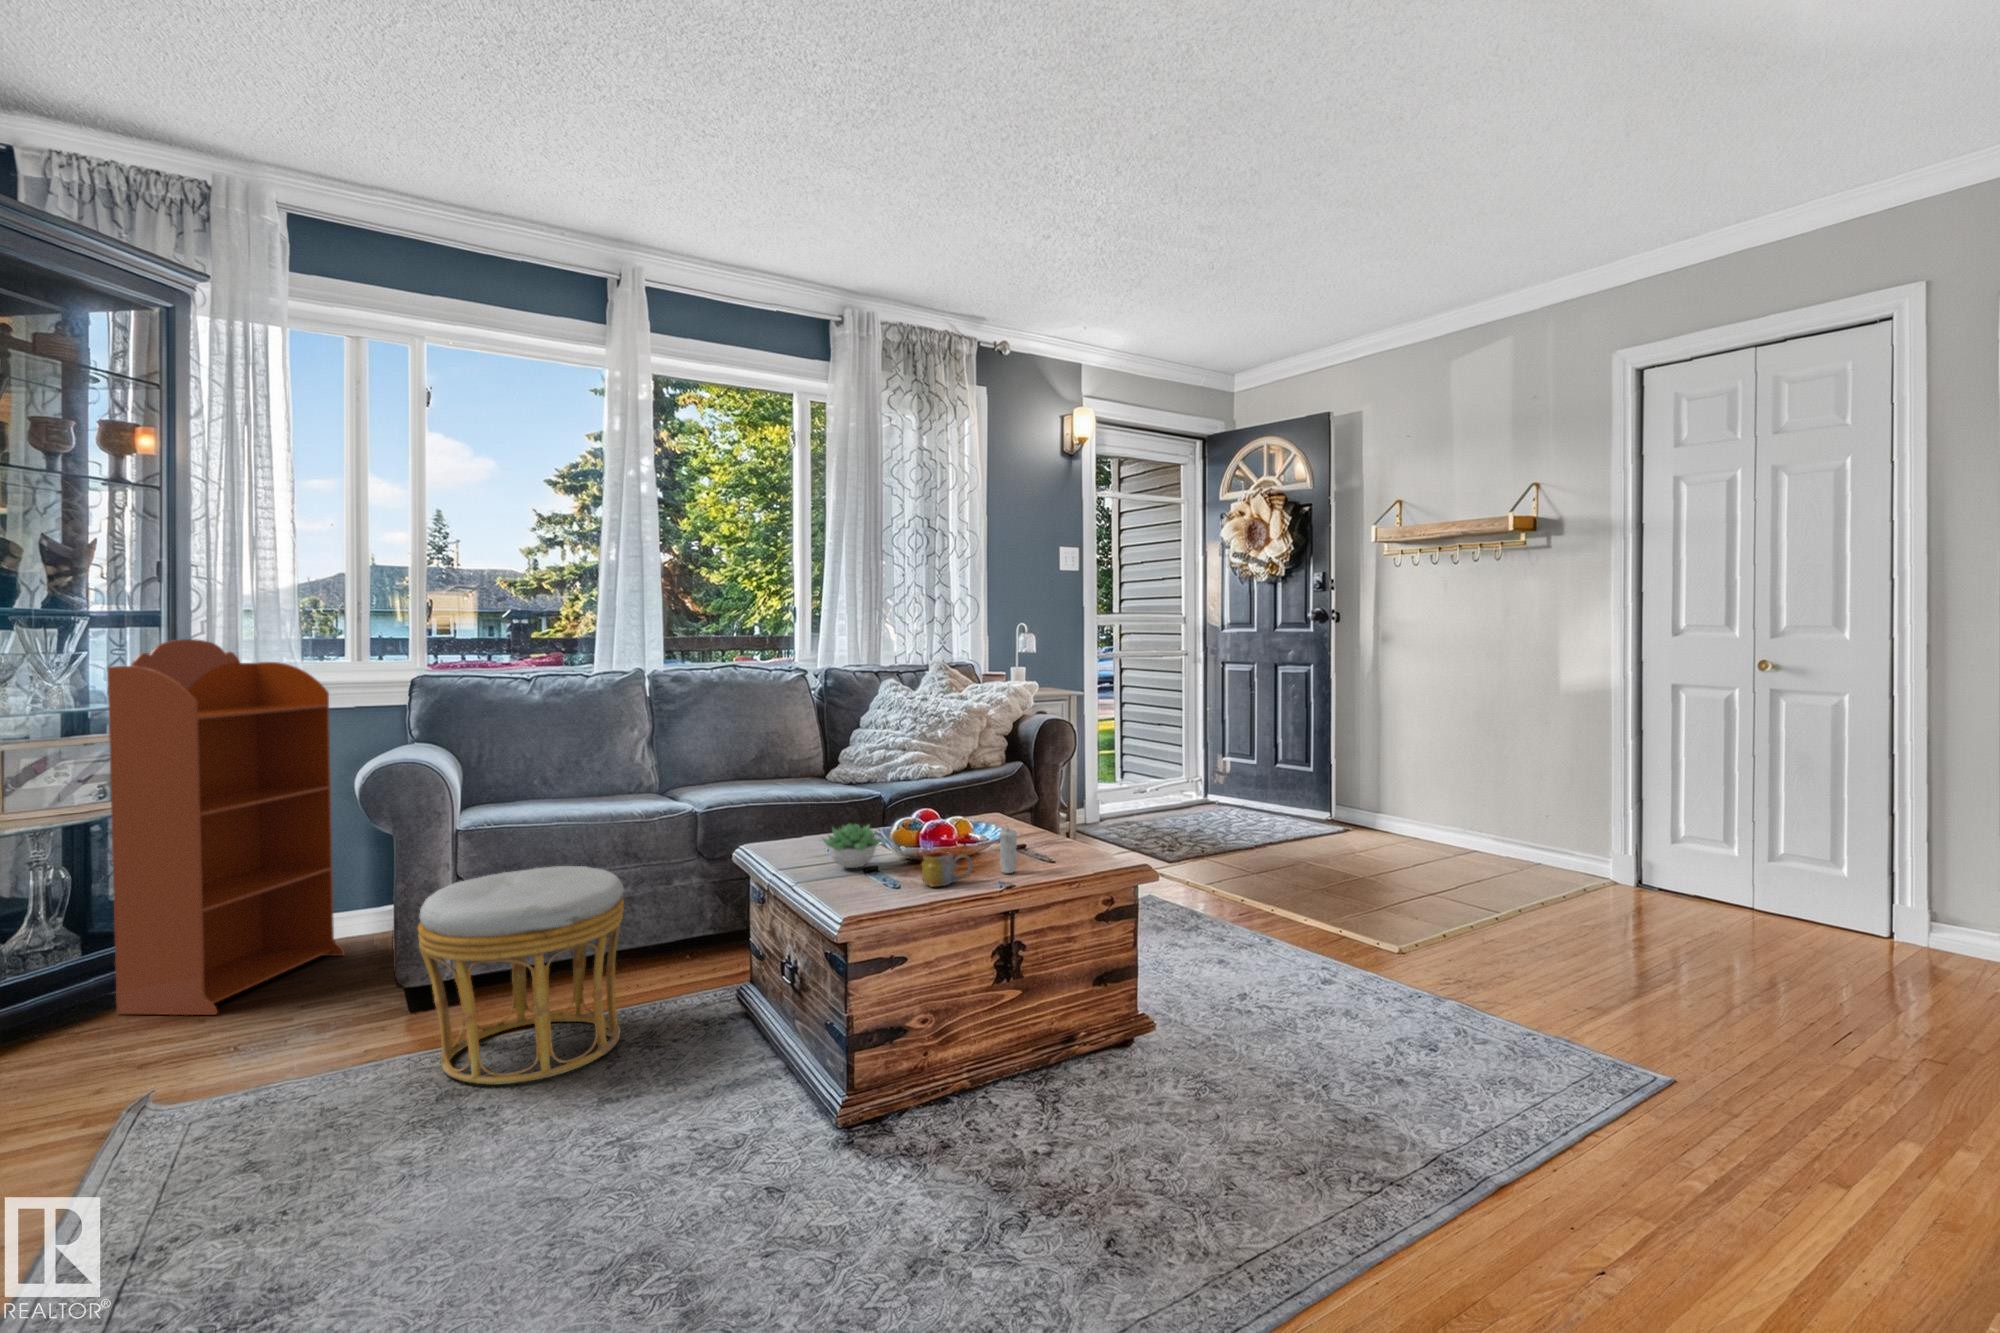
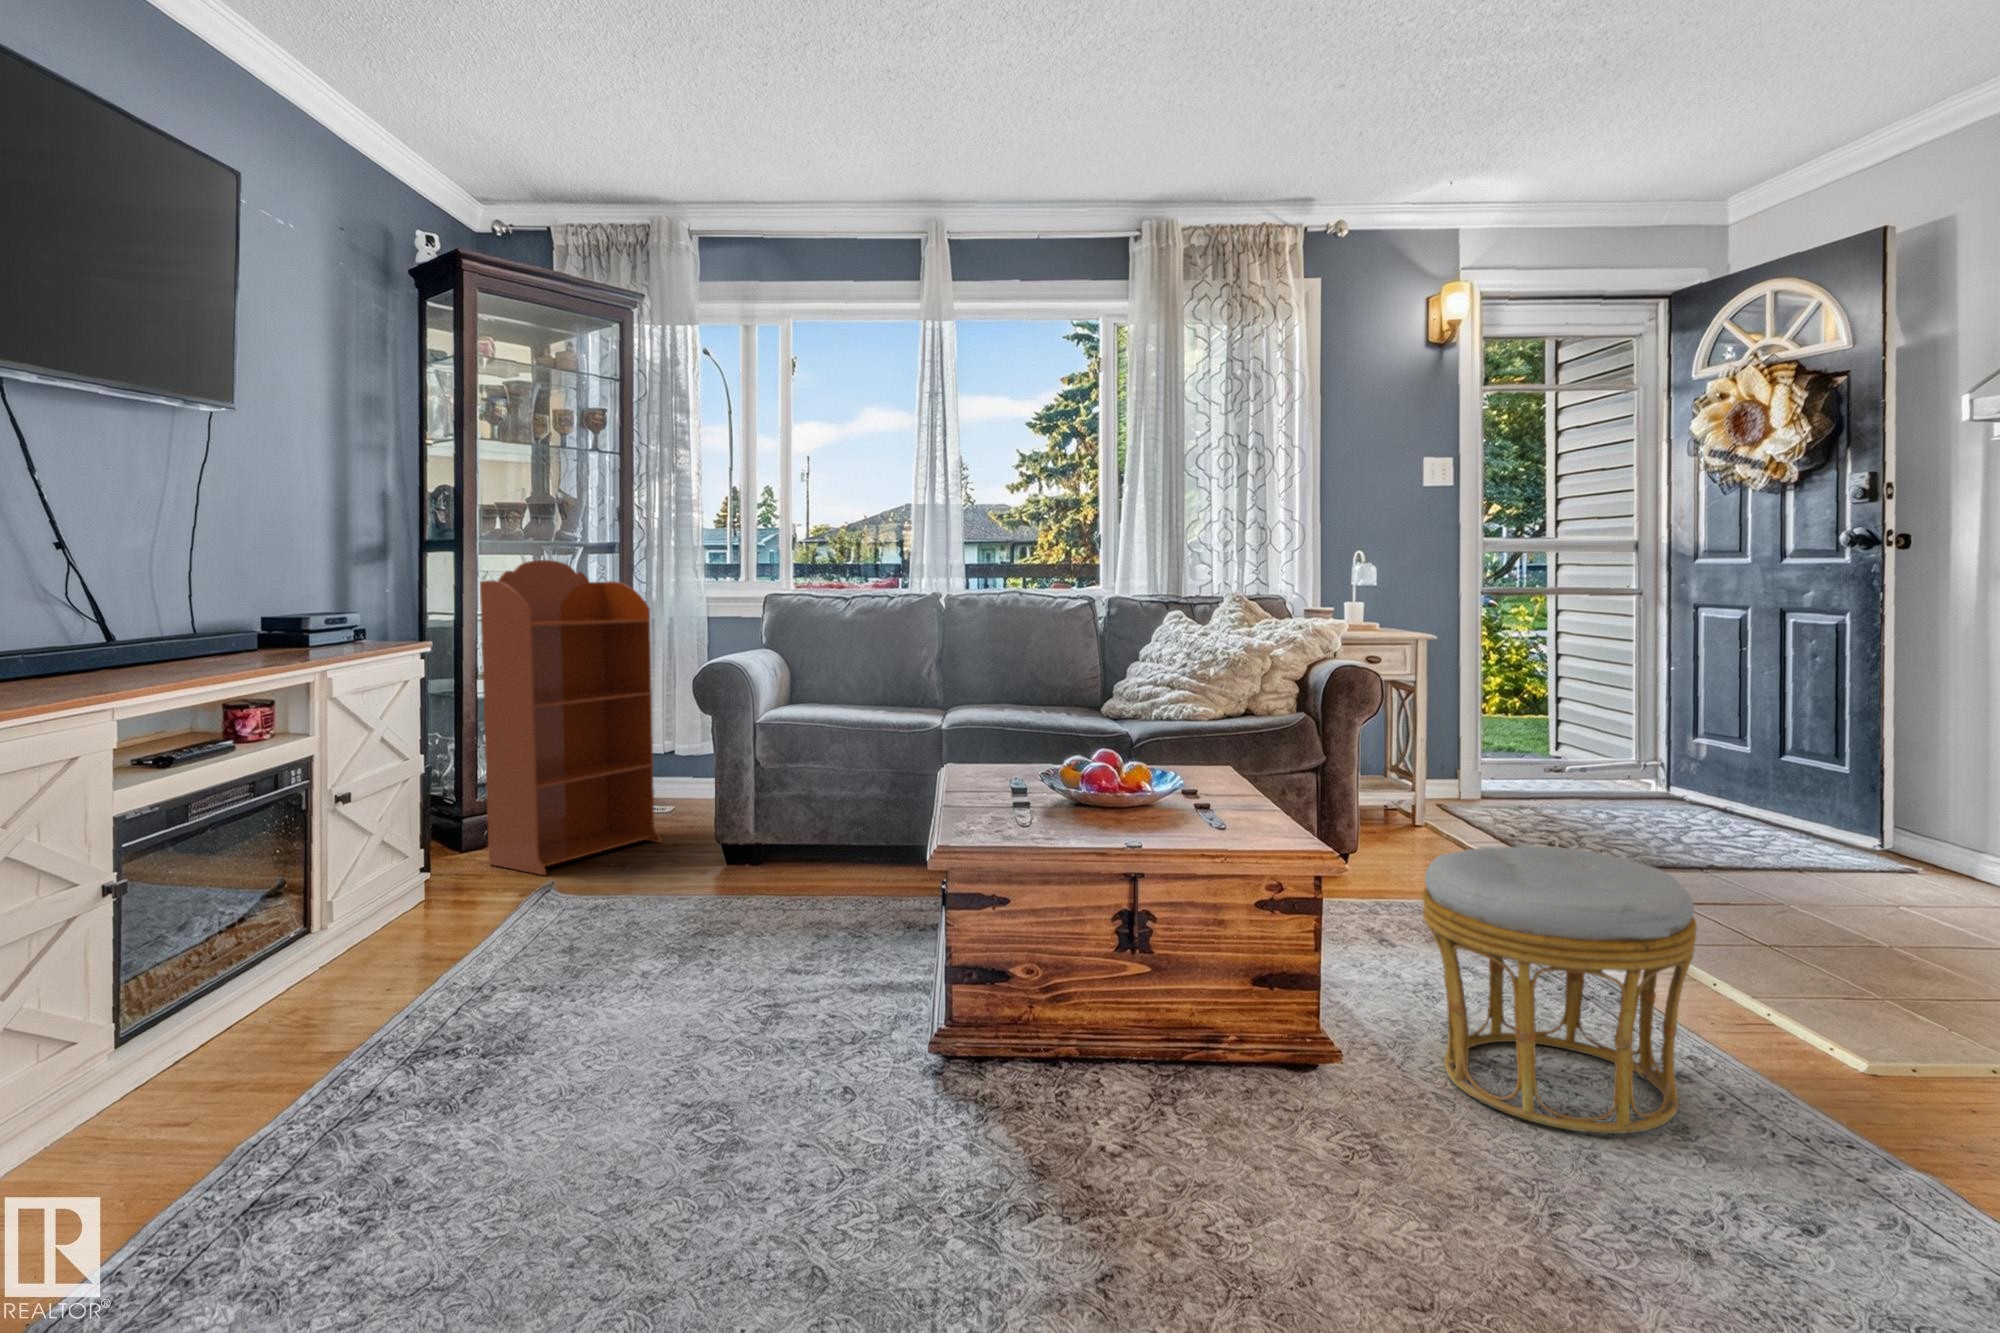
succulent plant: present [822,824,882,868] -> none [970,755,1032,803]
candle: present [1000,828,1017,873] -> none [1145,765,1167,826]
mug: present [922,852,973,887] -> none [1045,792,1106,831]
ottoman: present [418,866,624,1085] -> present [1422,846,1697,1134]

